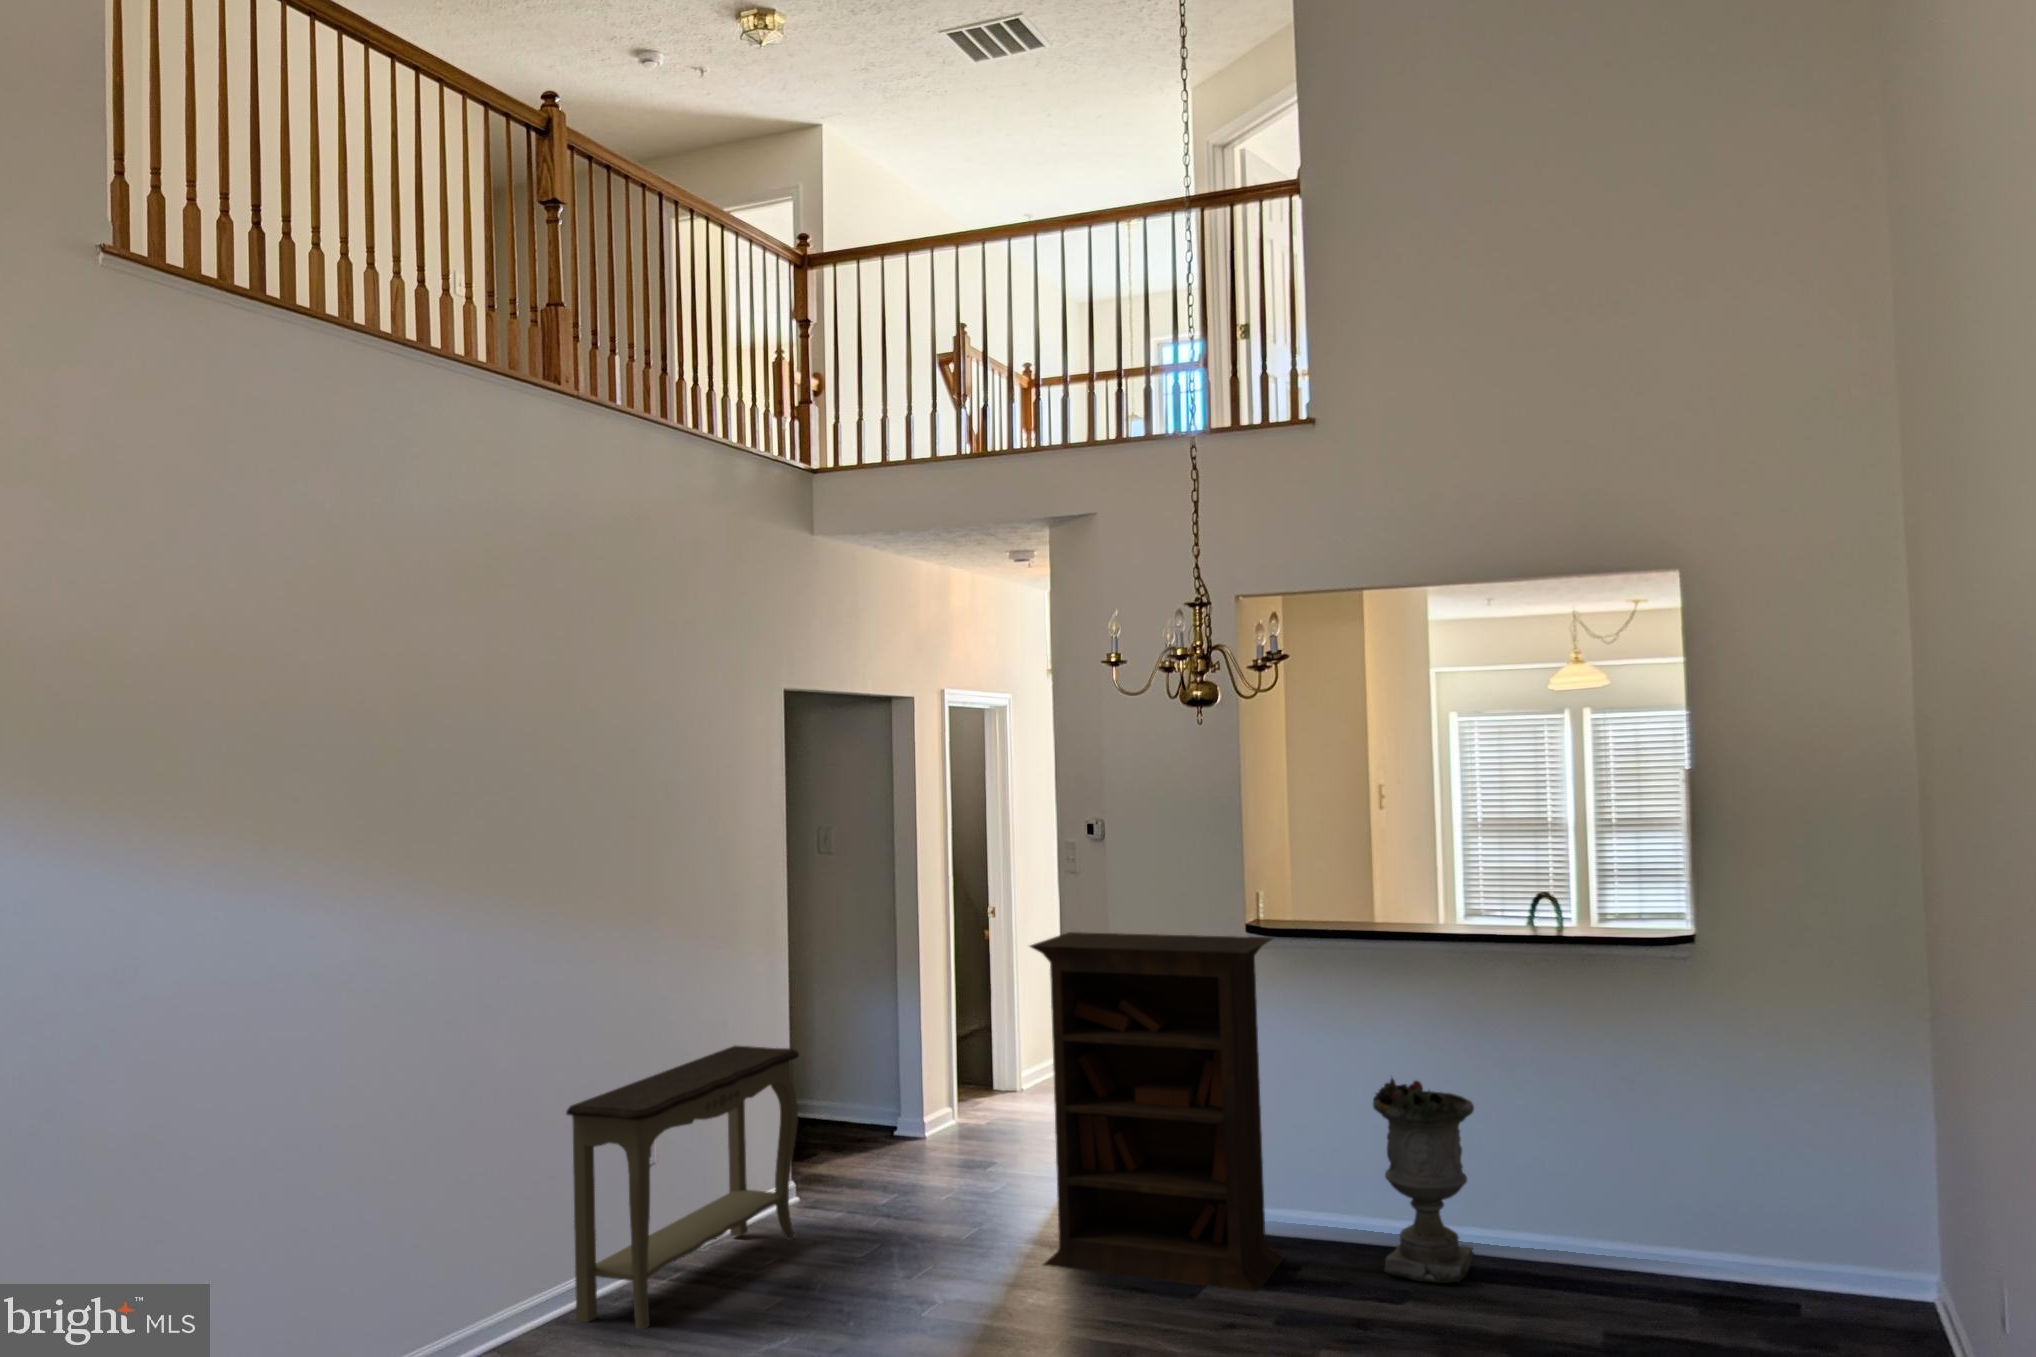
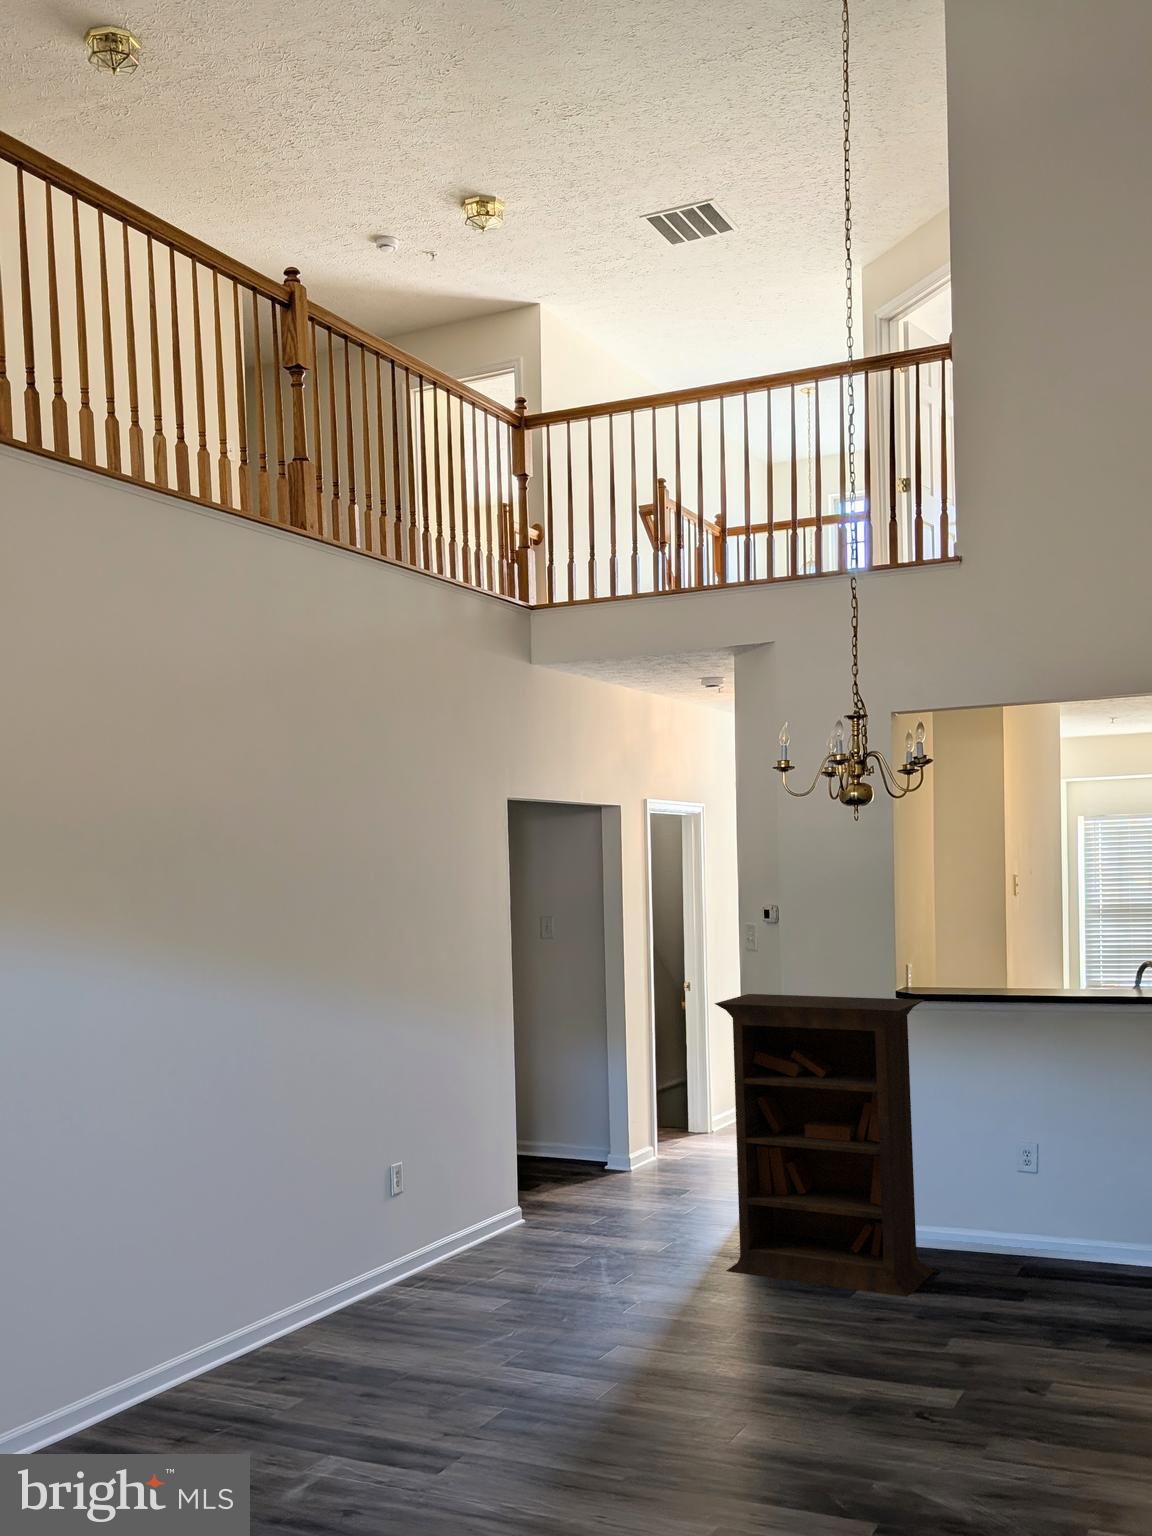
console table: present [566,1046,799,1329] -> none [339,1084,523,1310]
planter: present [1373,1078,1474,1283] -> none [1009,1119,1098,1295]

